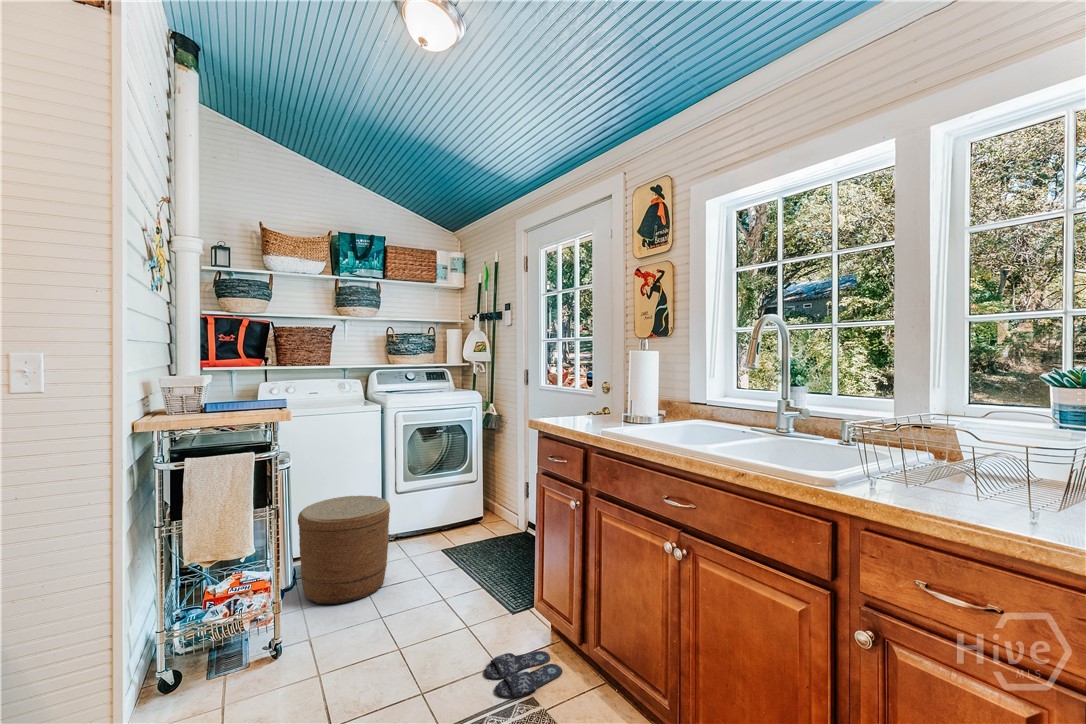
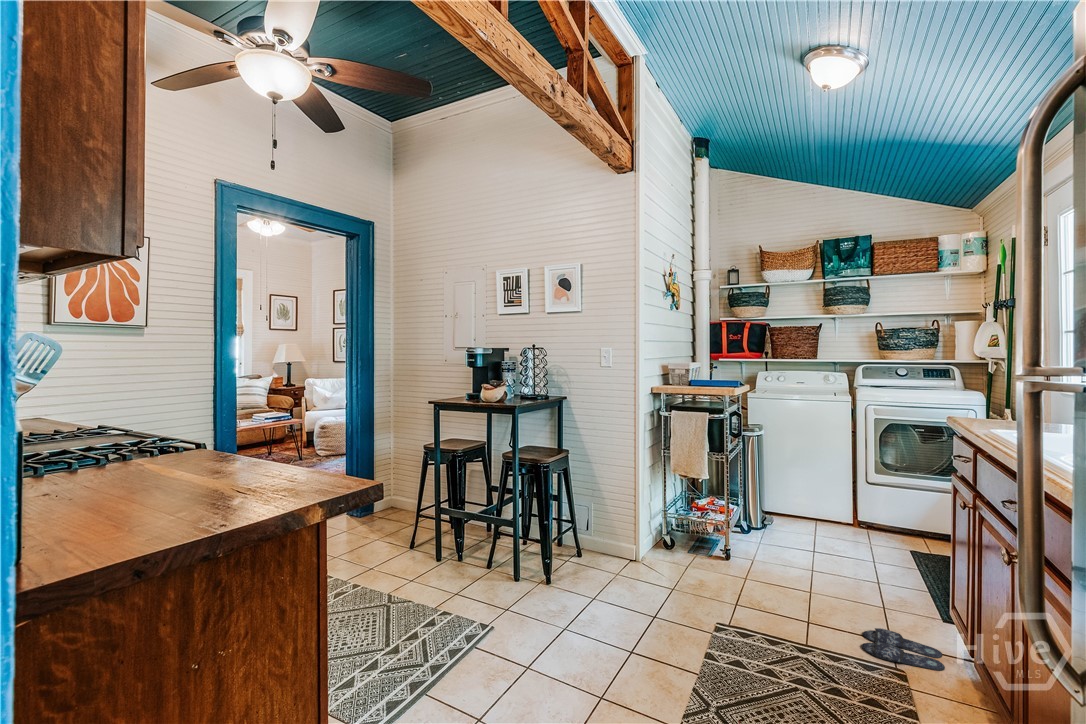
woven basket: present [298,496,390,604] -> none [760,469,838,553]

